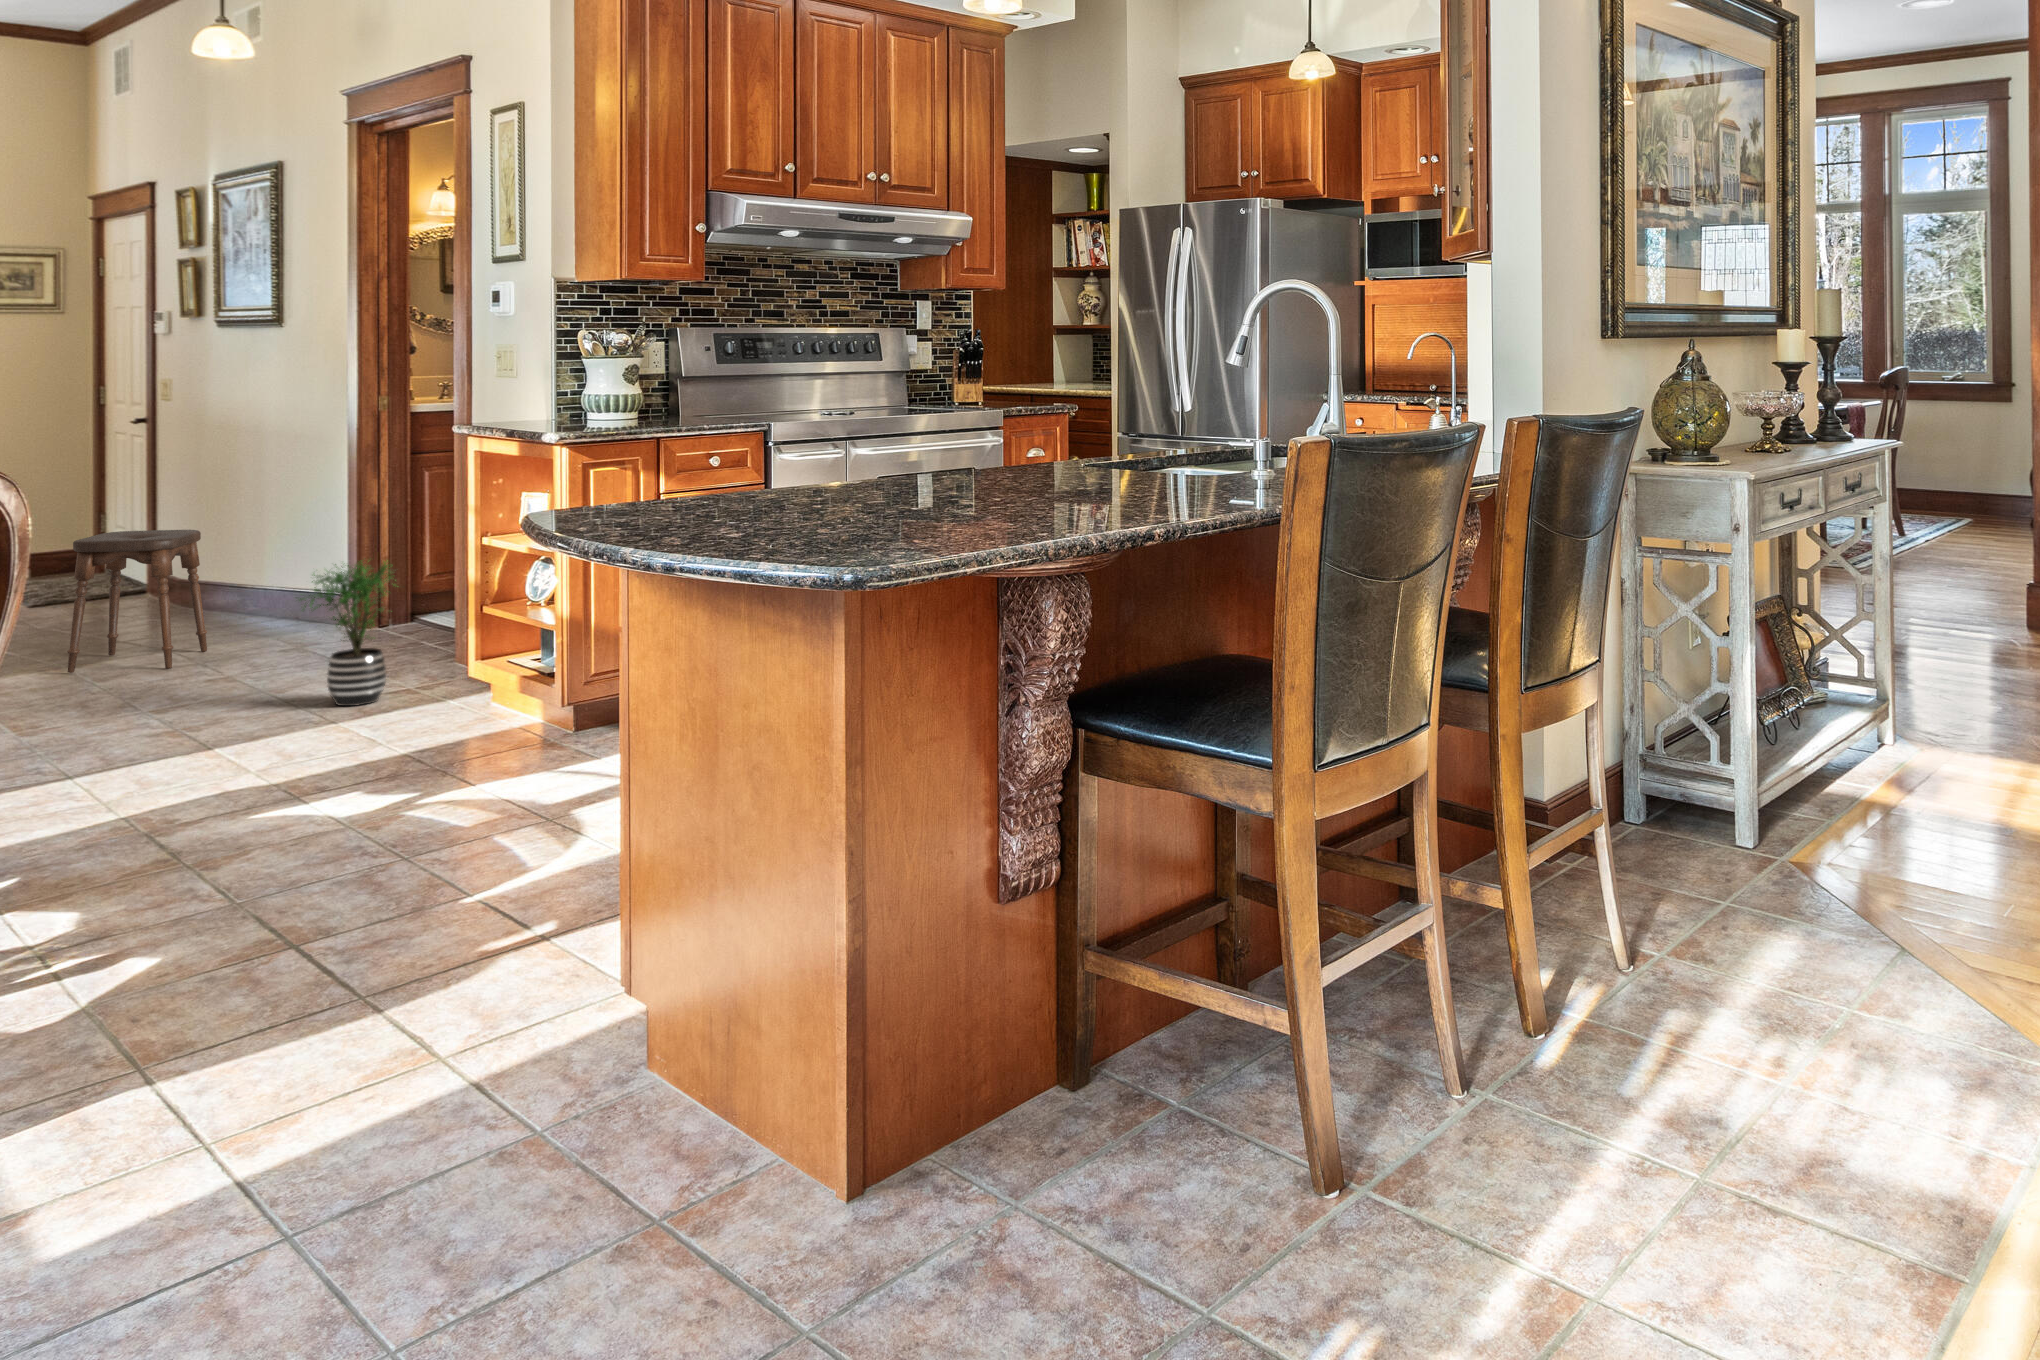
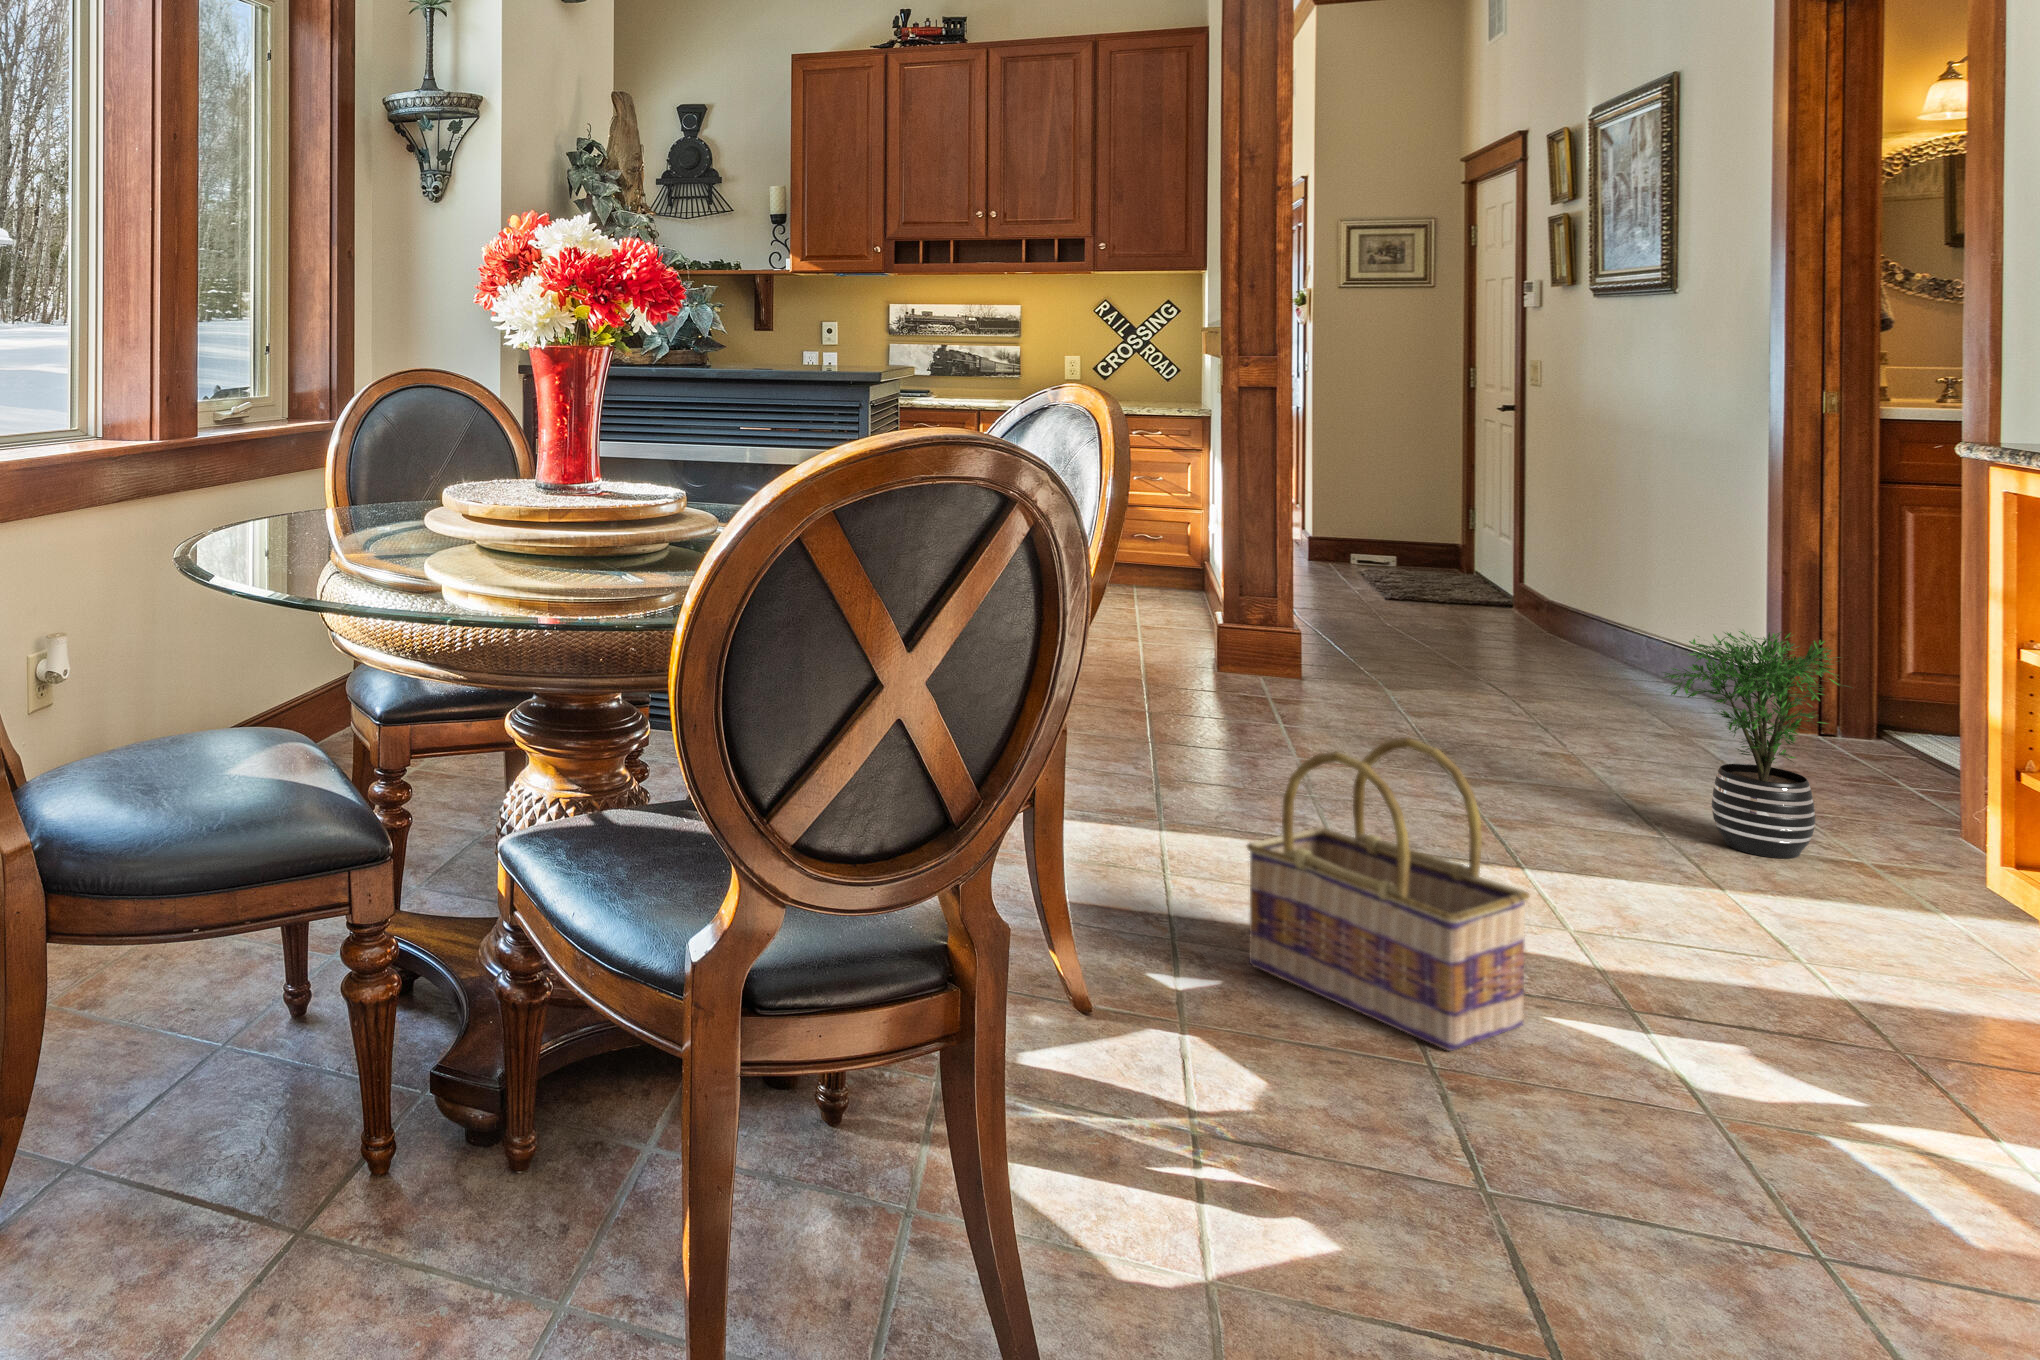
stool: present [67,530,207,673] -> none [1387,537,1557,718]
basket: none [27,657,237,855] -> present [1247,738,1529,1051]

